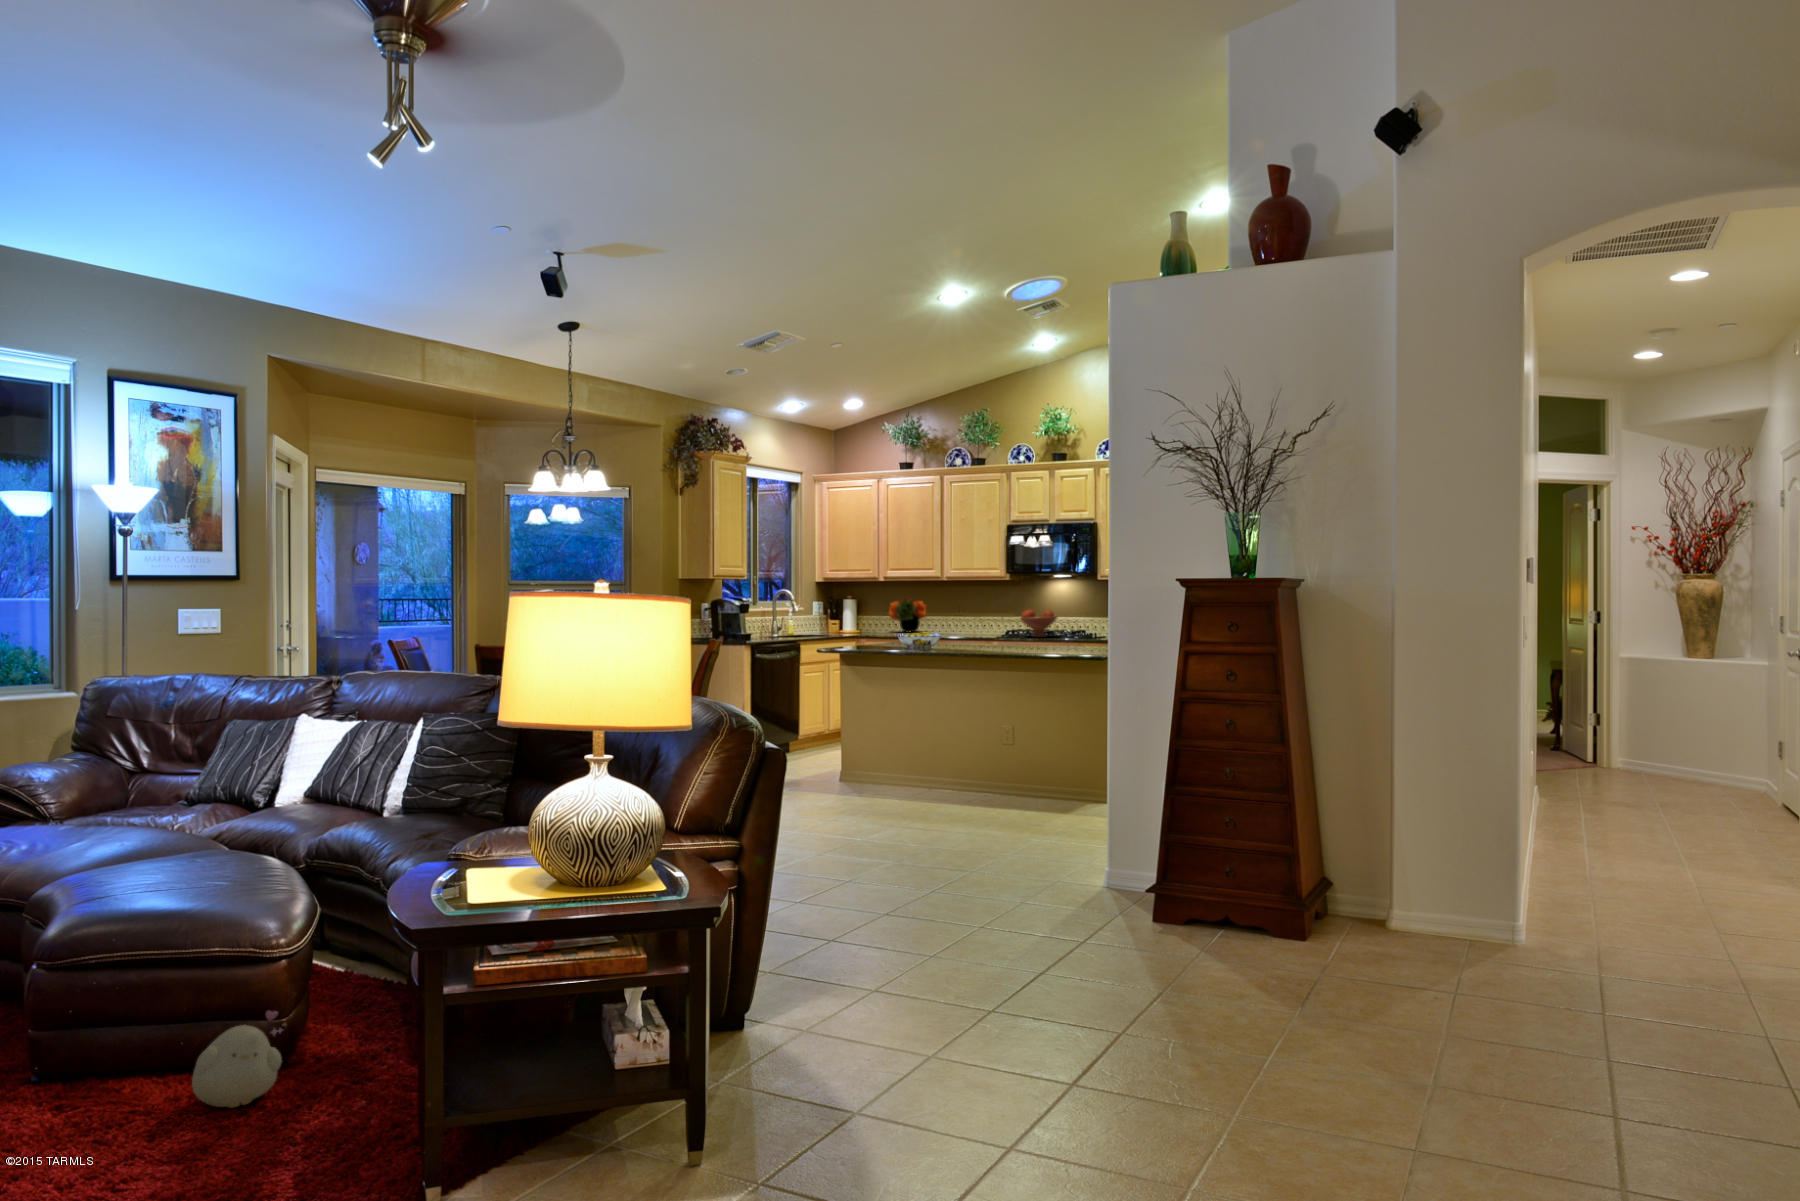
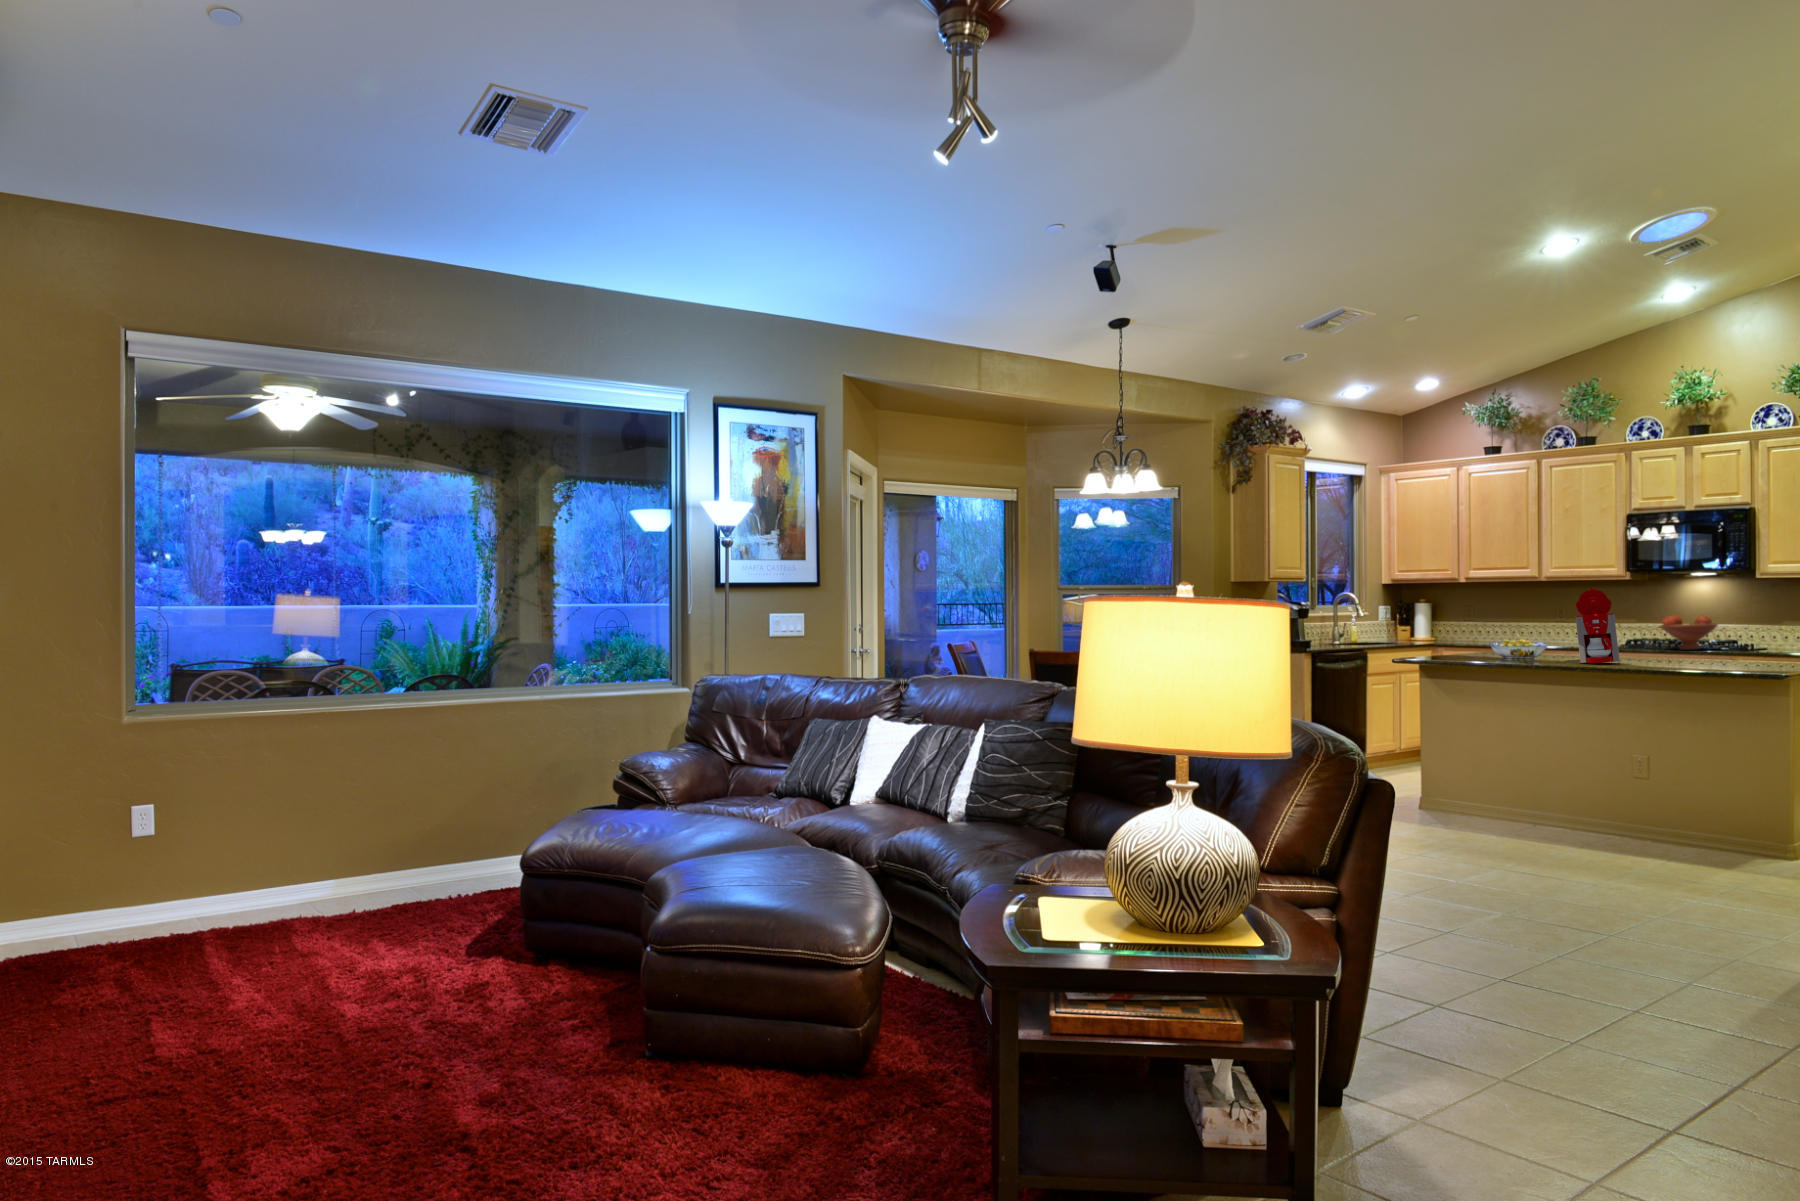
coffee maker: none [943,589,980,649] -> present [1565,588,1620,663]
flower arrangement: present [889,598,926,632] -> none [1467,602,1519,642]
plush toy: present [192,1011,285,1108] -> none [765,1053,856,1160]

